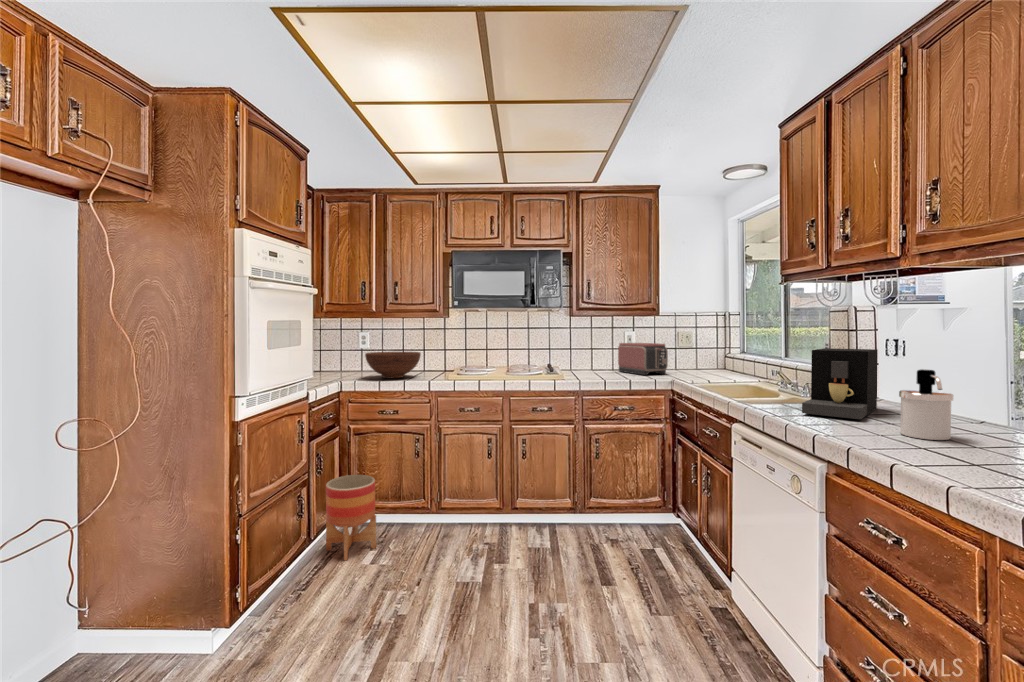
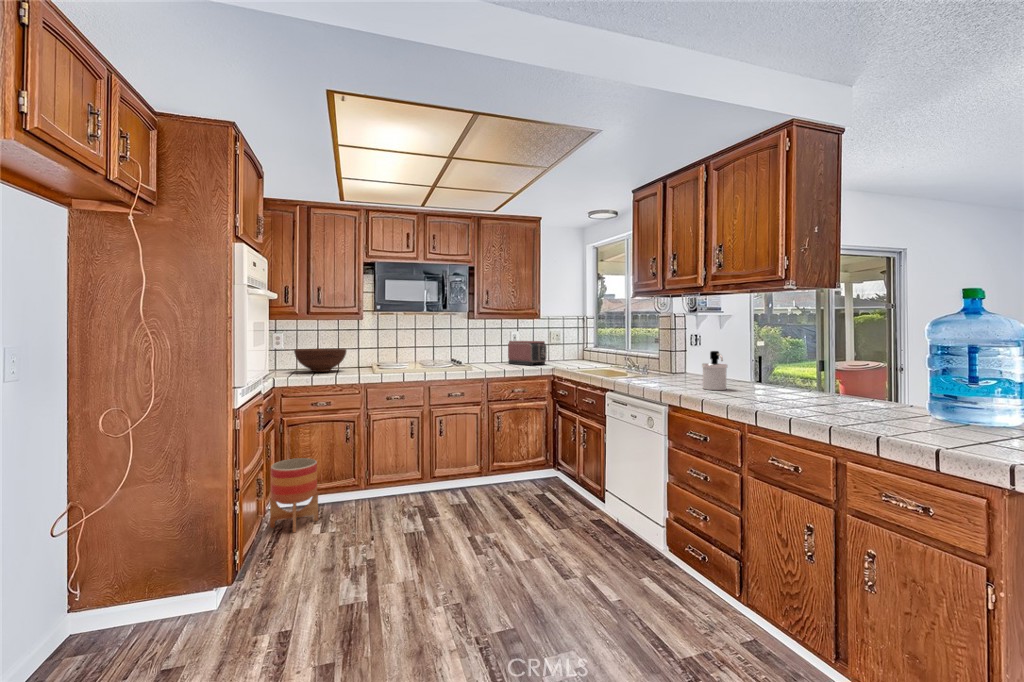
coffee maker: present [802,348,878,419] -> none [649,341,687,383]

